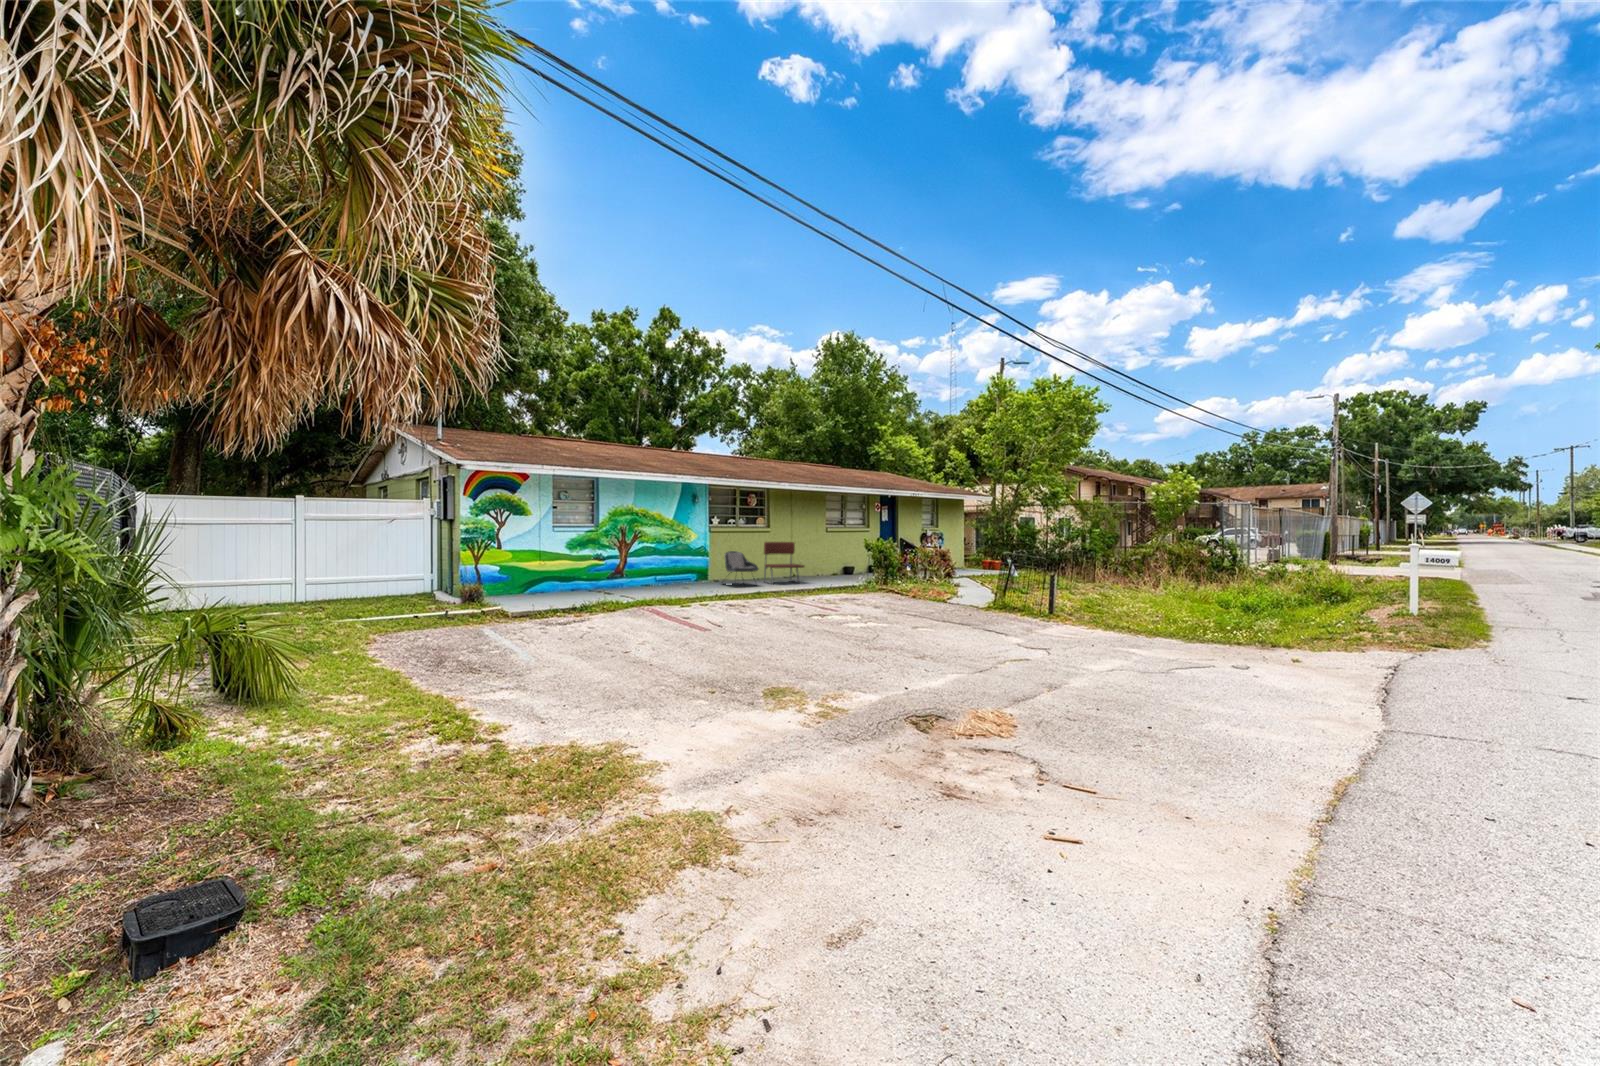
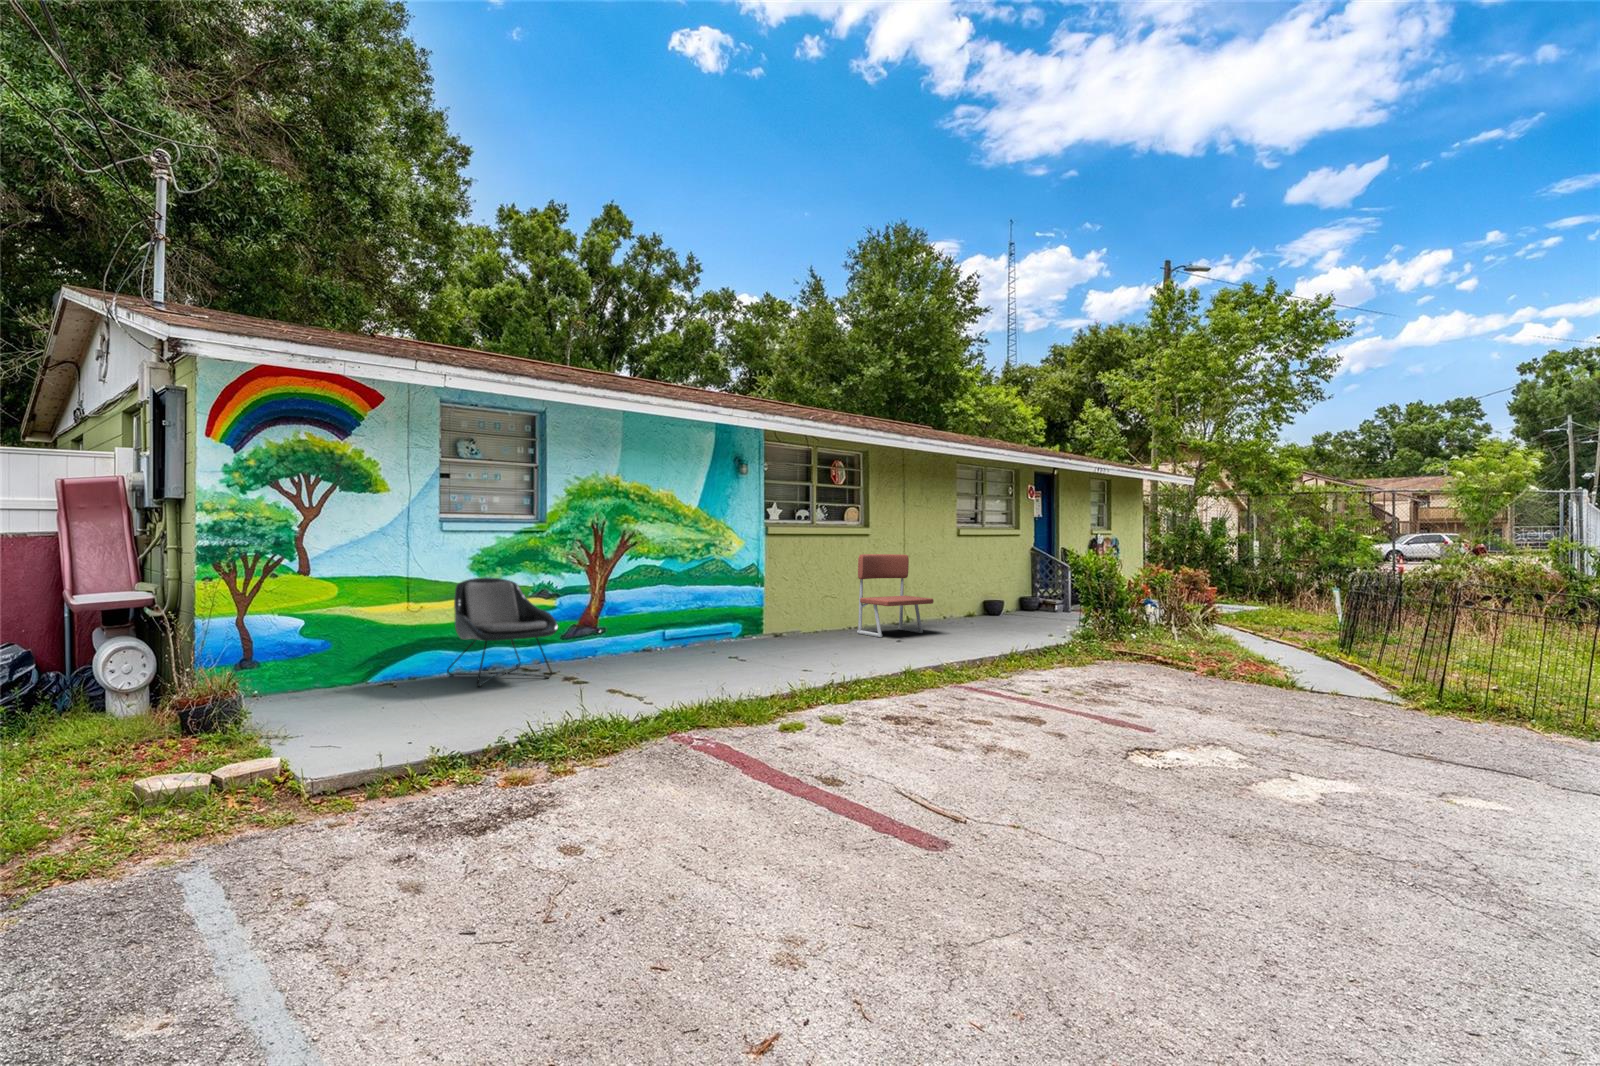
lounge chair: present [724,551,758,586] -> present [447,577,558,687]

